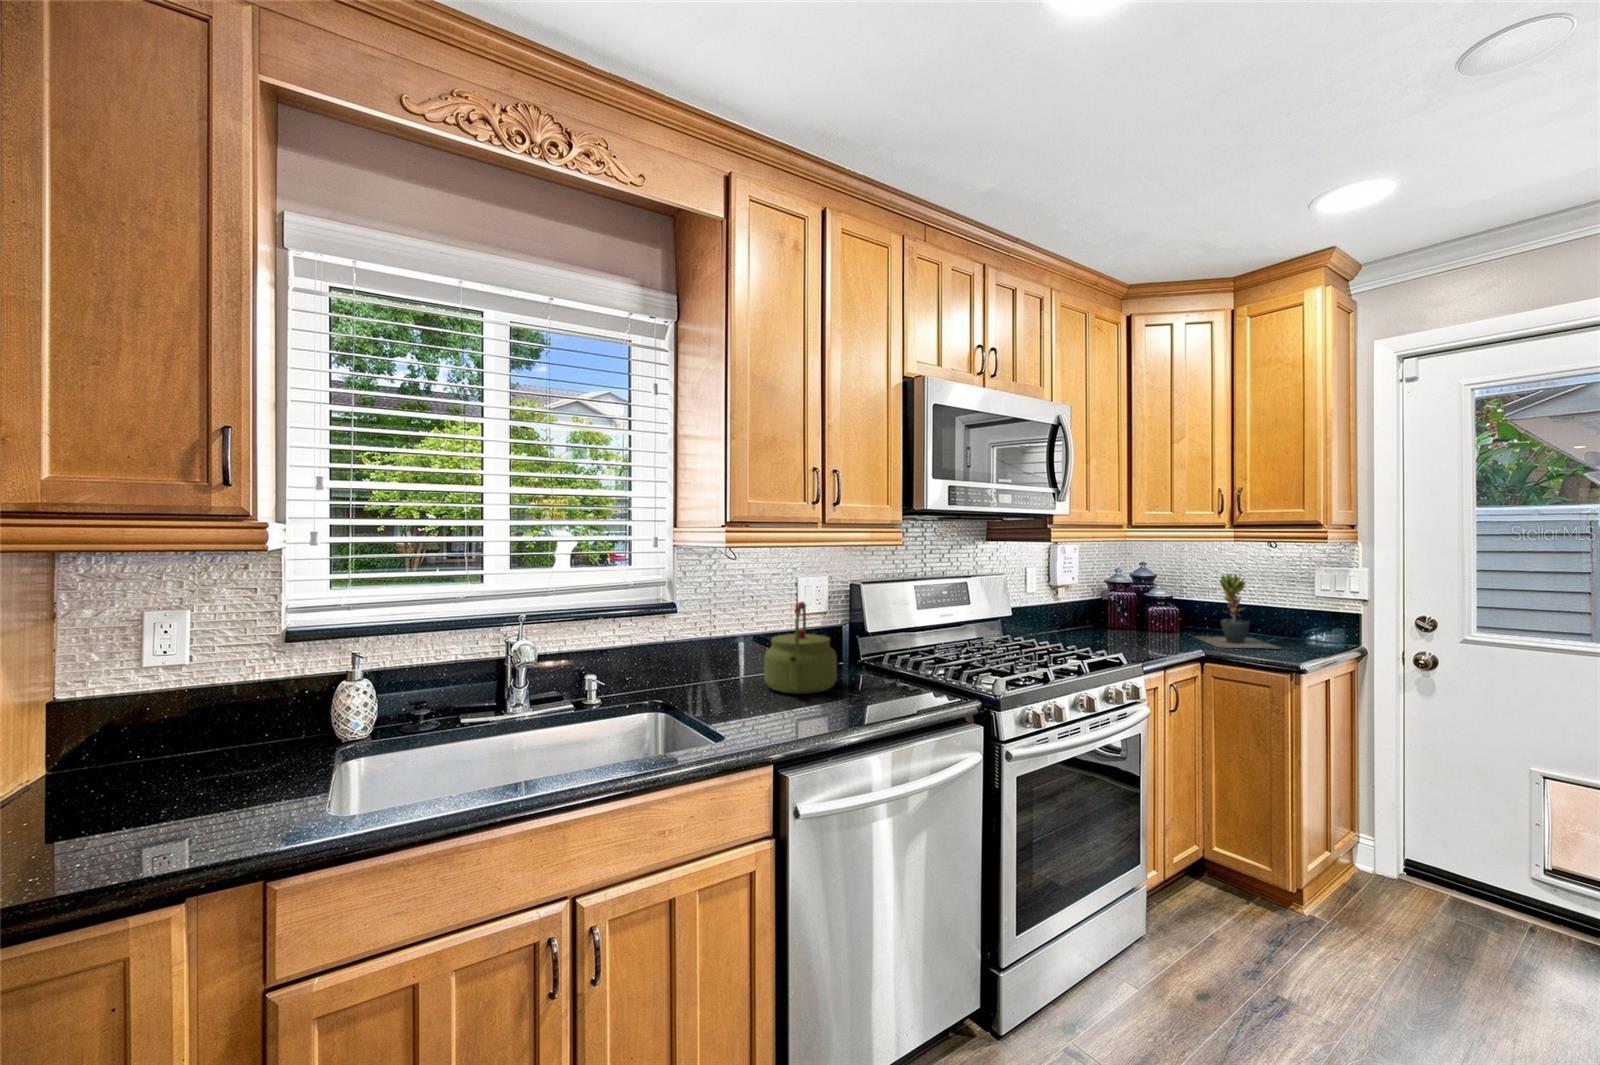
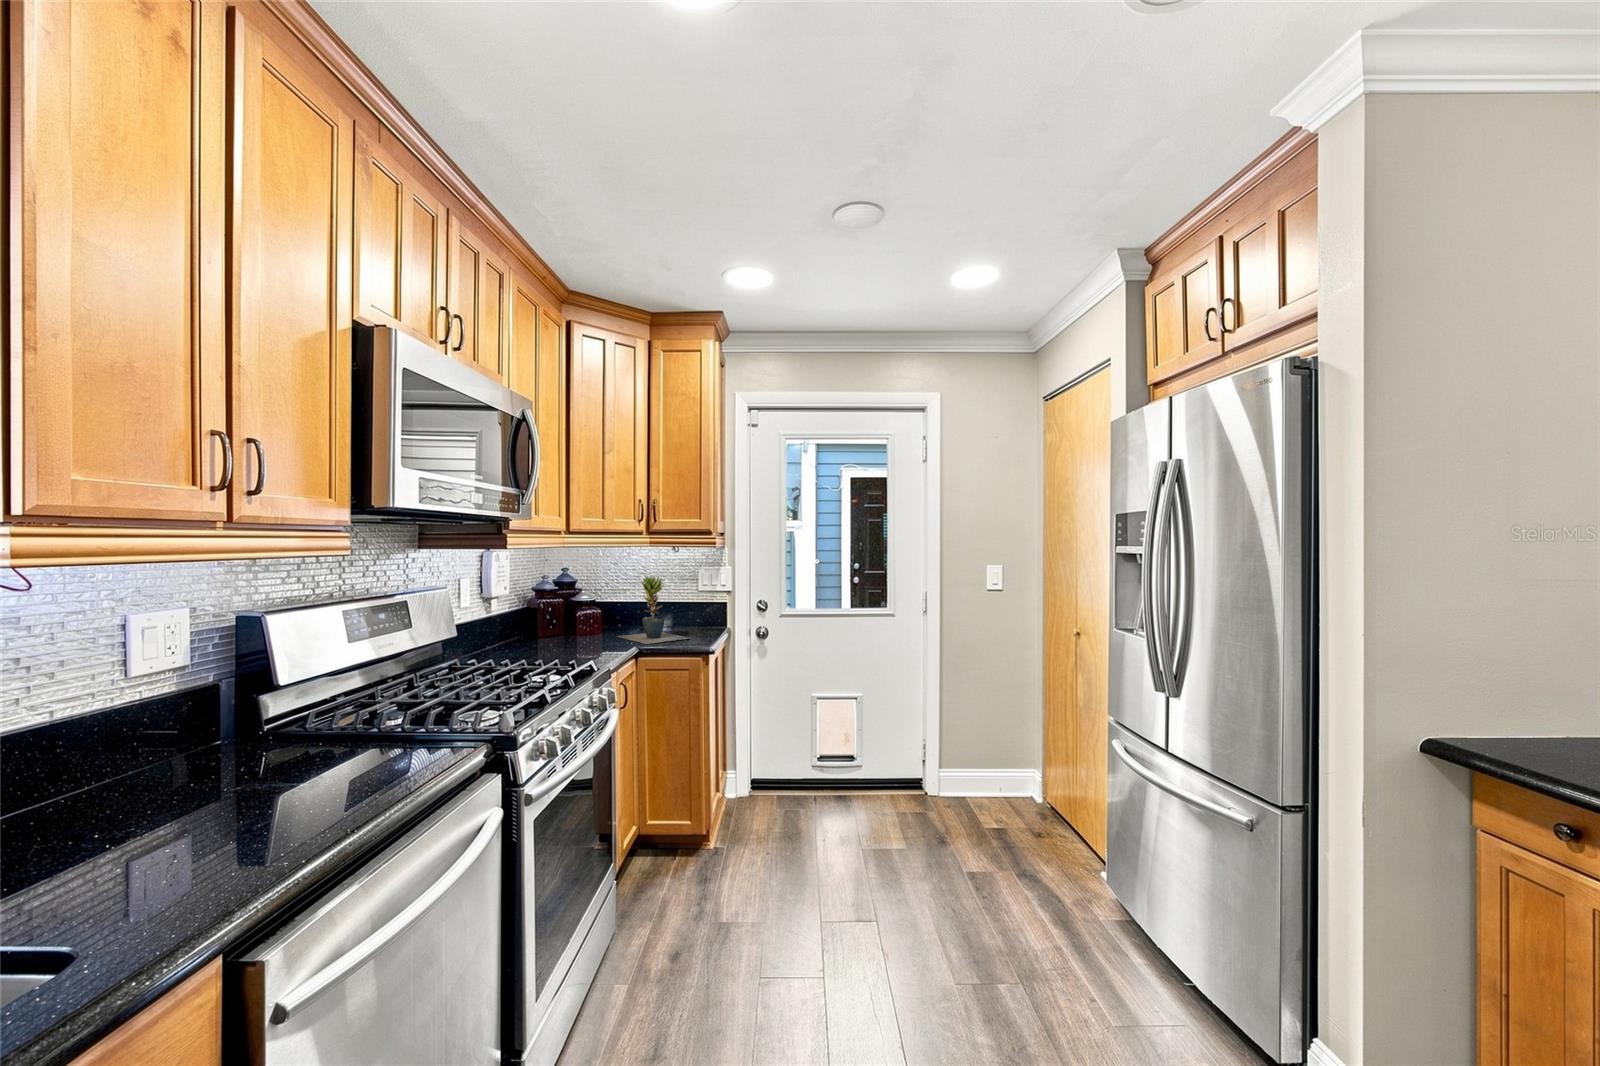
kettle: present [764,601,837,694] -> none [83,657,256,825]

